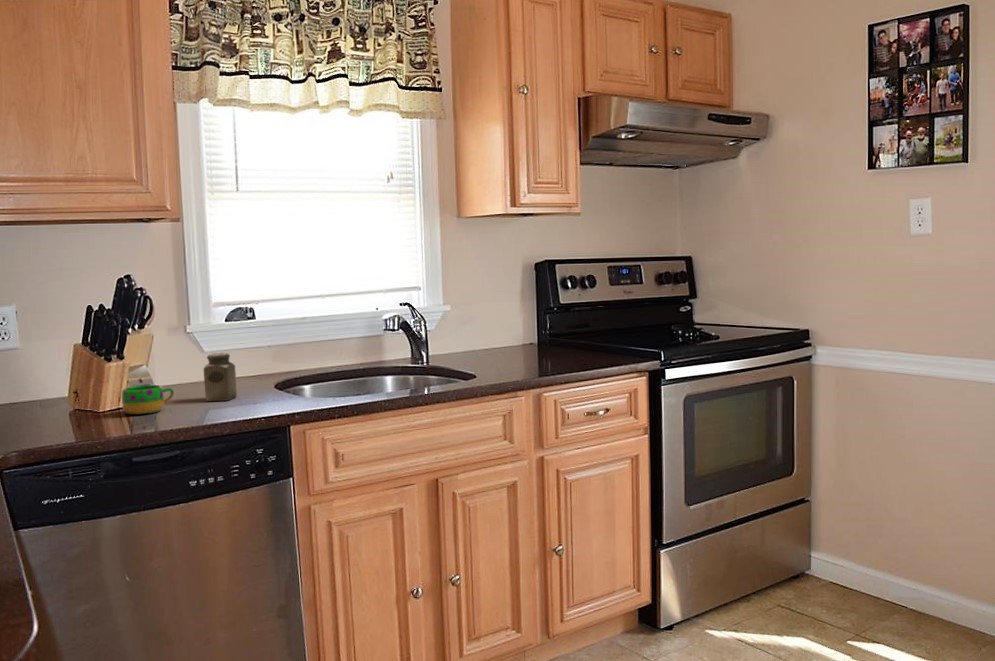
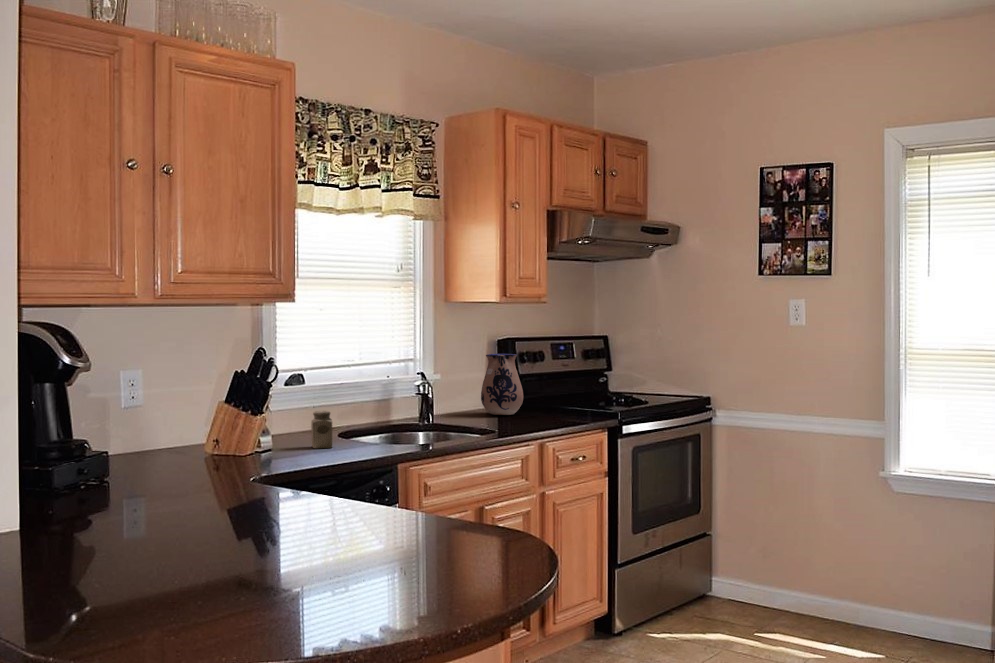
ceramic pitcher: none [497,279,547,353] -> present [481,354,523,415]
mug: present [122,385,174,415] -> none [266,435,300,457]

